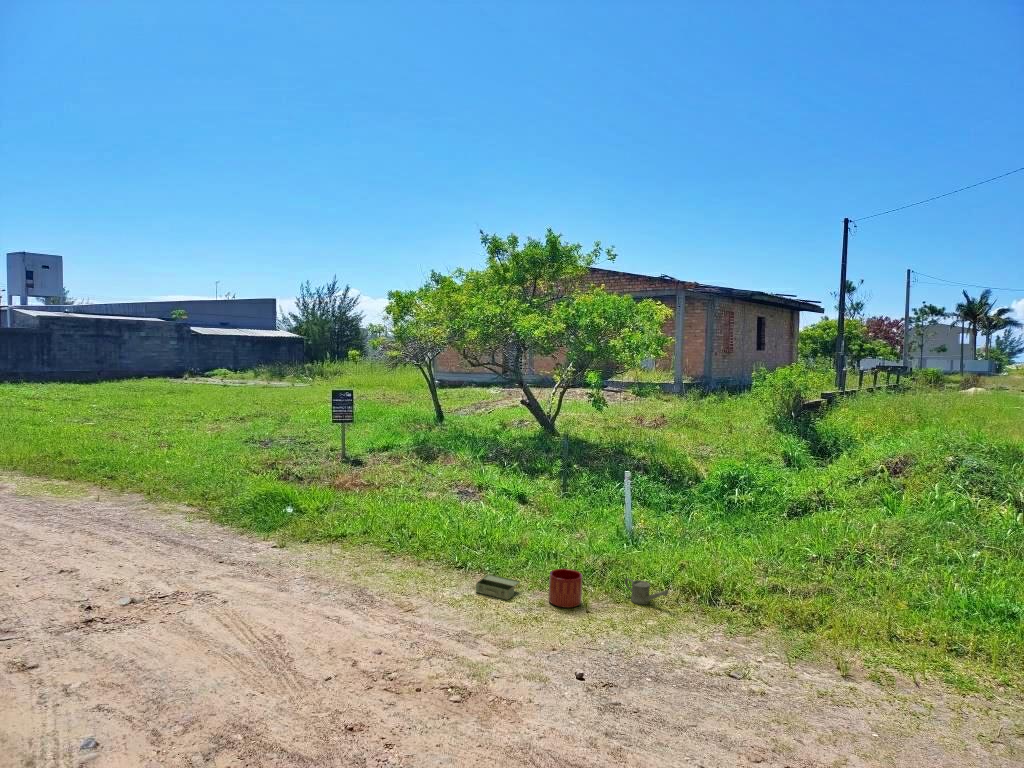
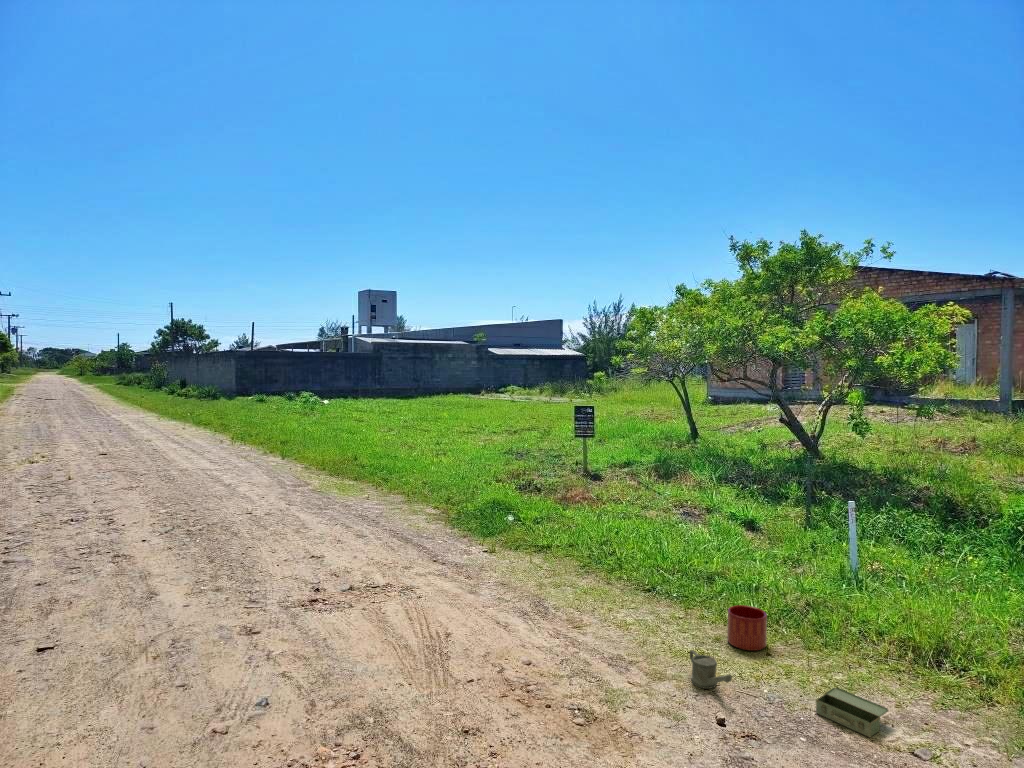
toolbox: present [476,575,520,600] -> present [816,688,889,737]
watering can: present [625,578,668,605] -> present [690,650,732,689]

